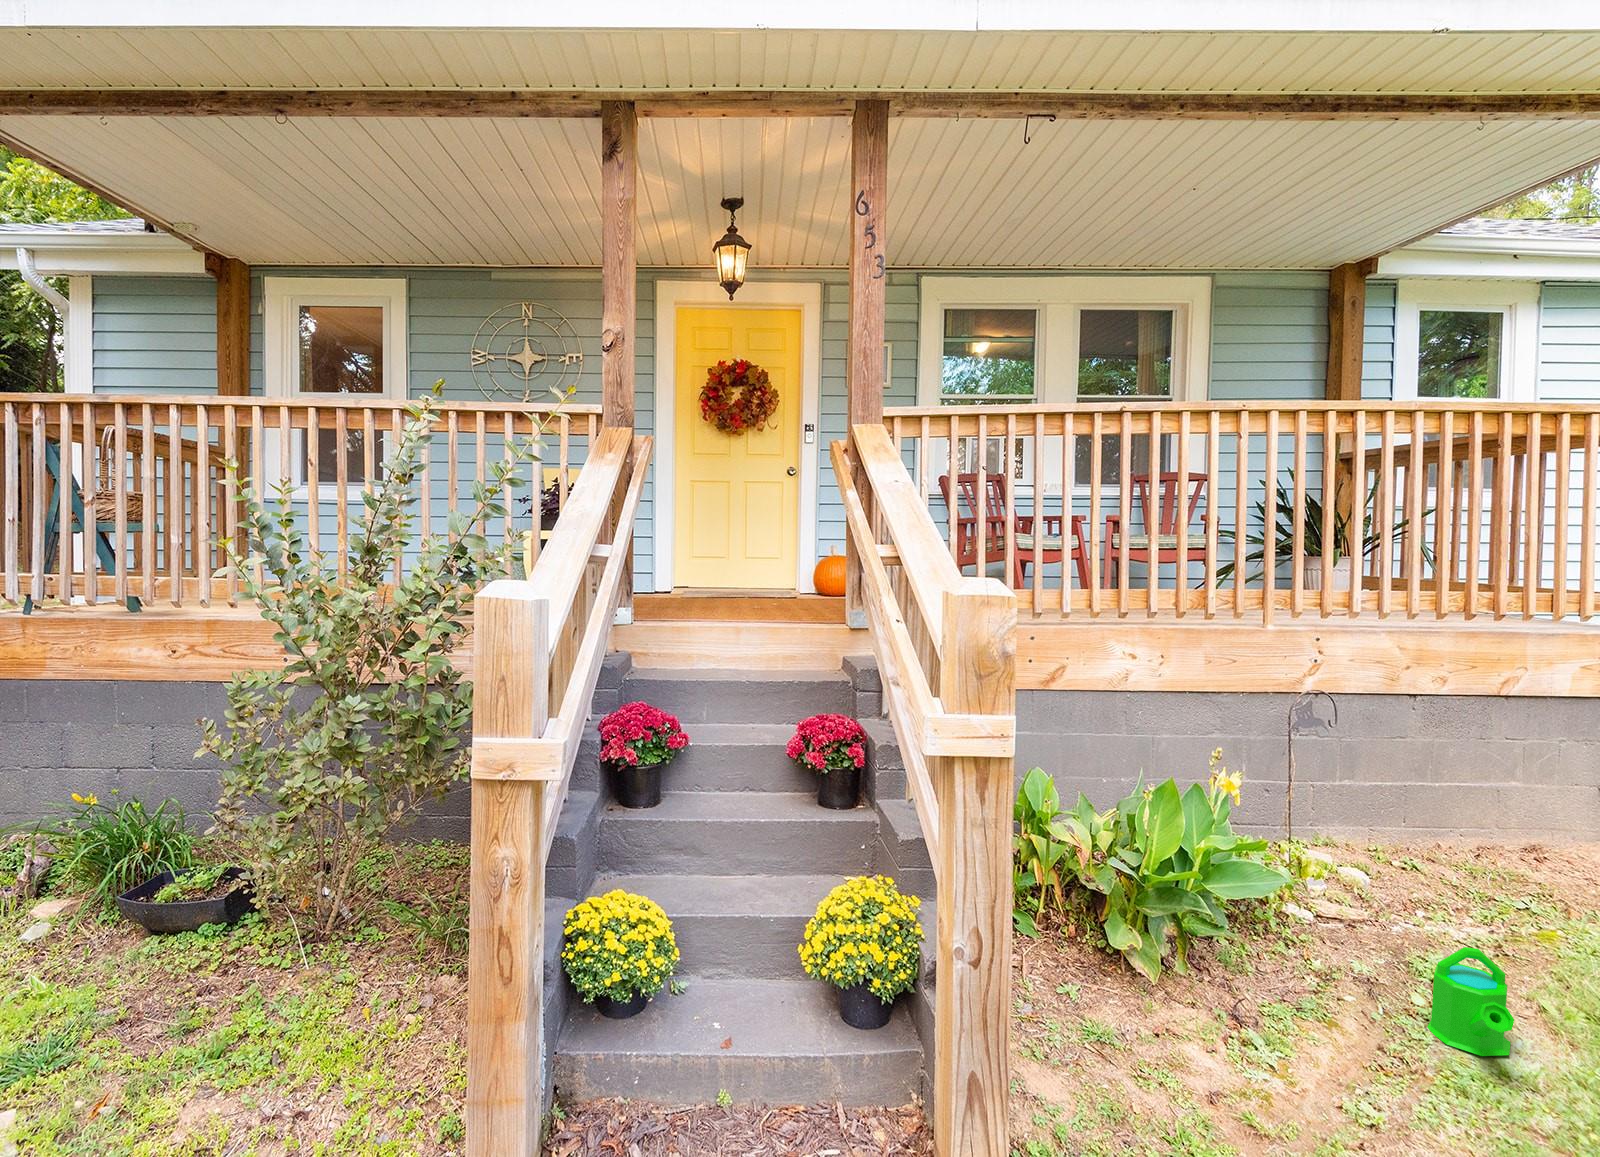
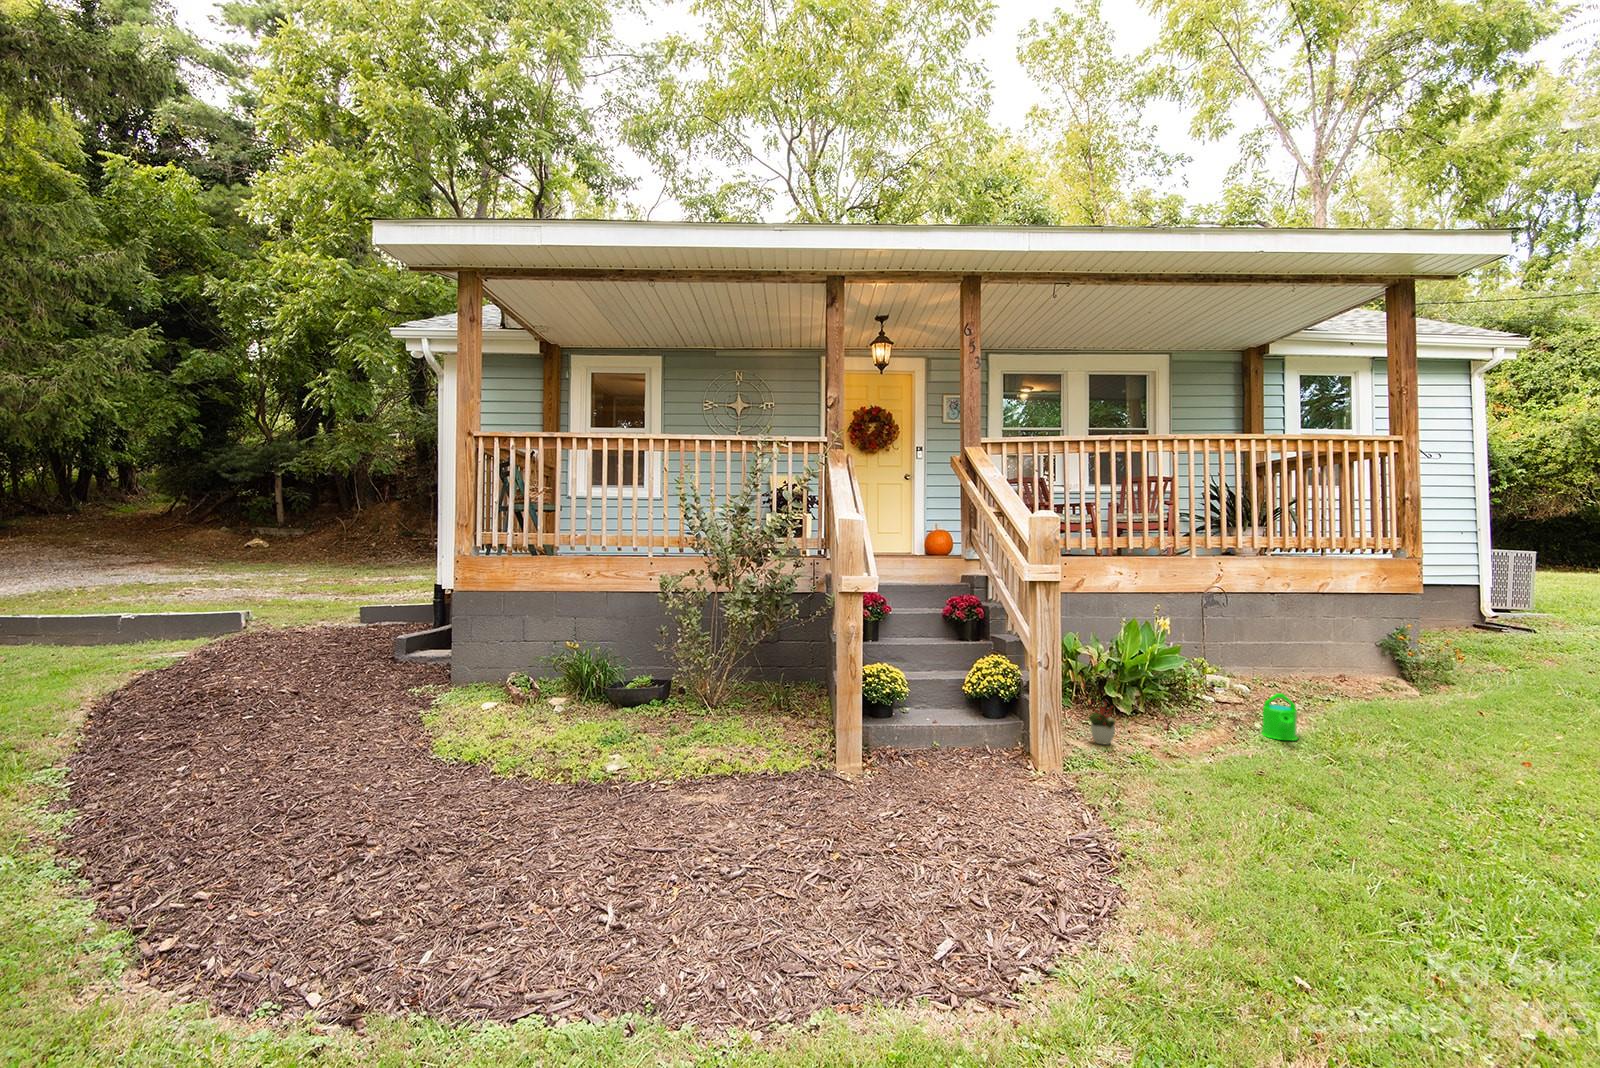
decorative plant: none [1070,989,1133,1091] -> present [1088,702,1115,744]

